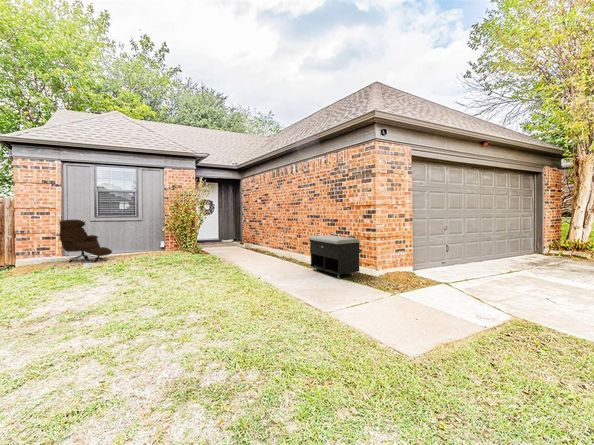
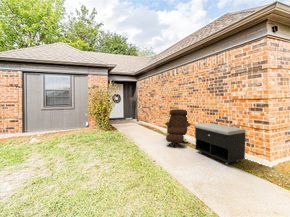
lounge chair: present [59,220,112,262] -> present [165,109,191,148]

